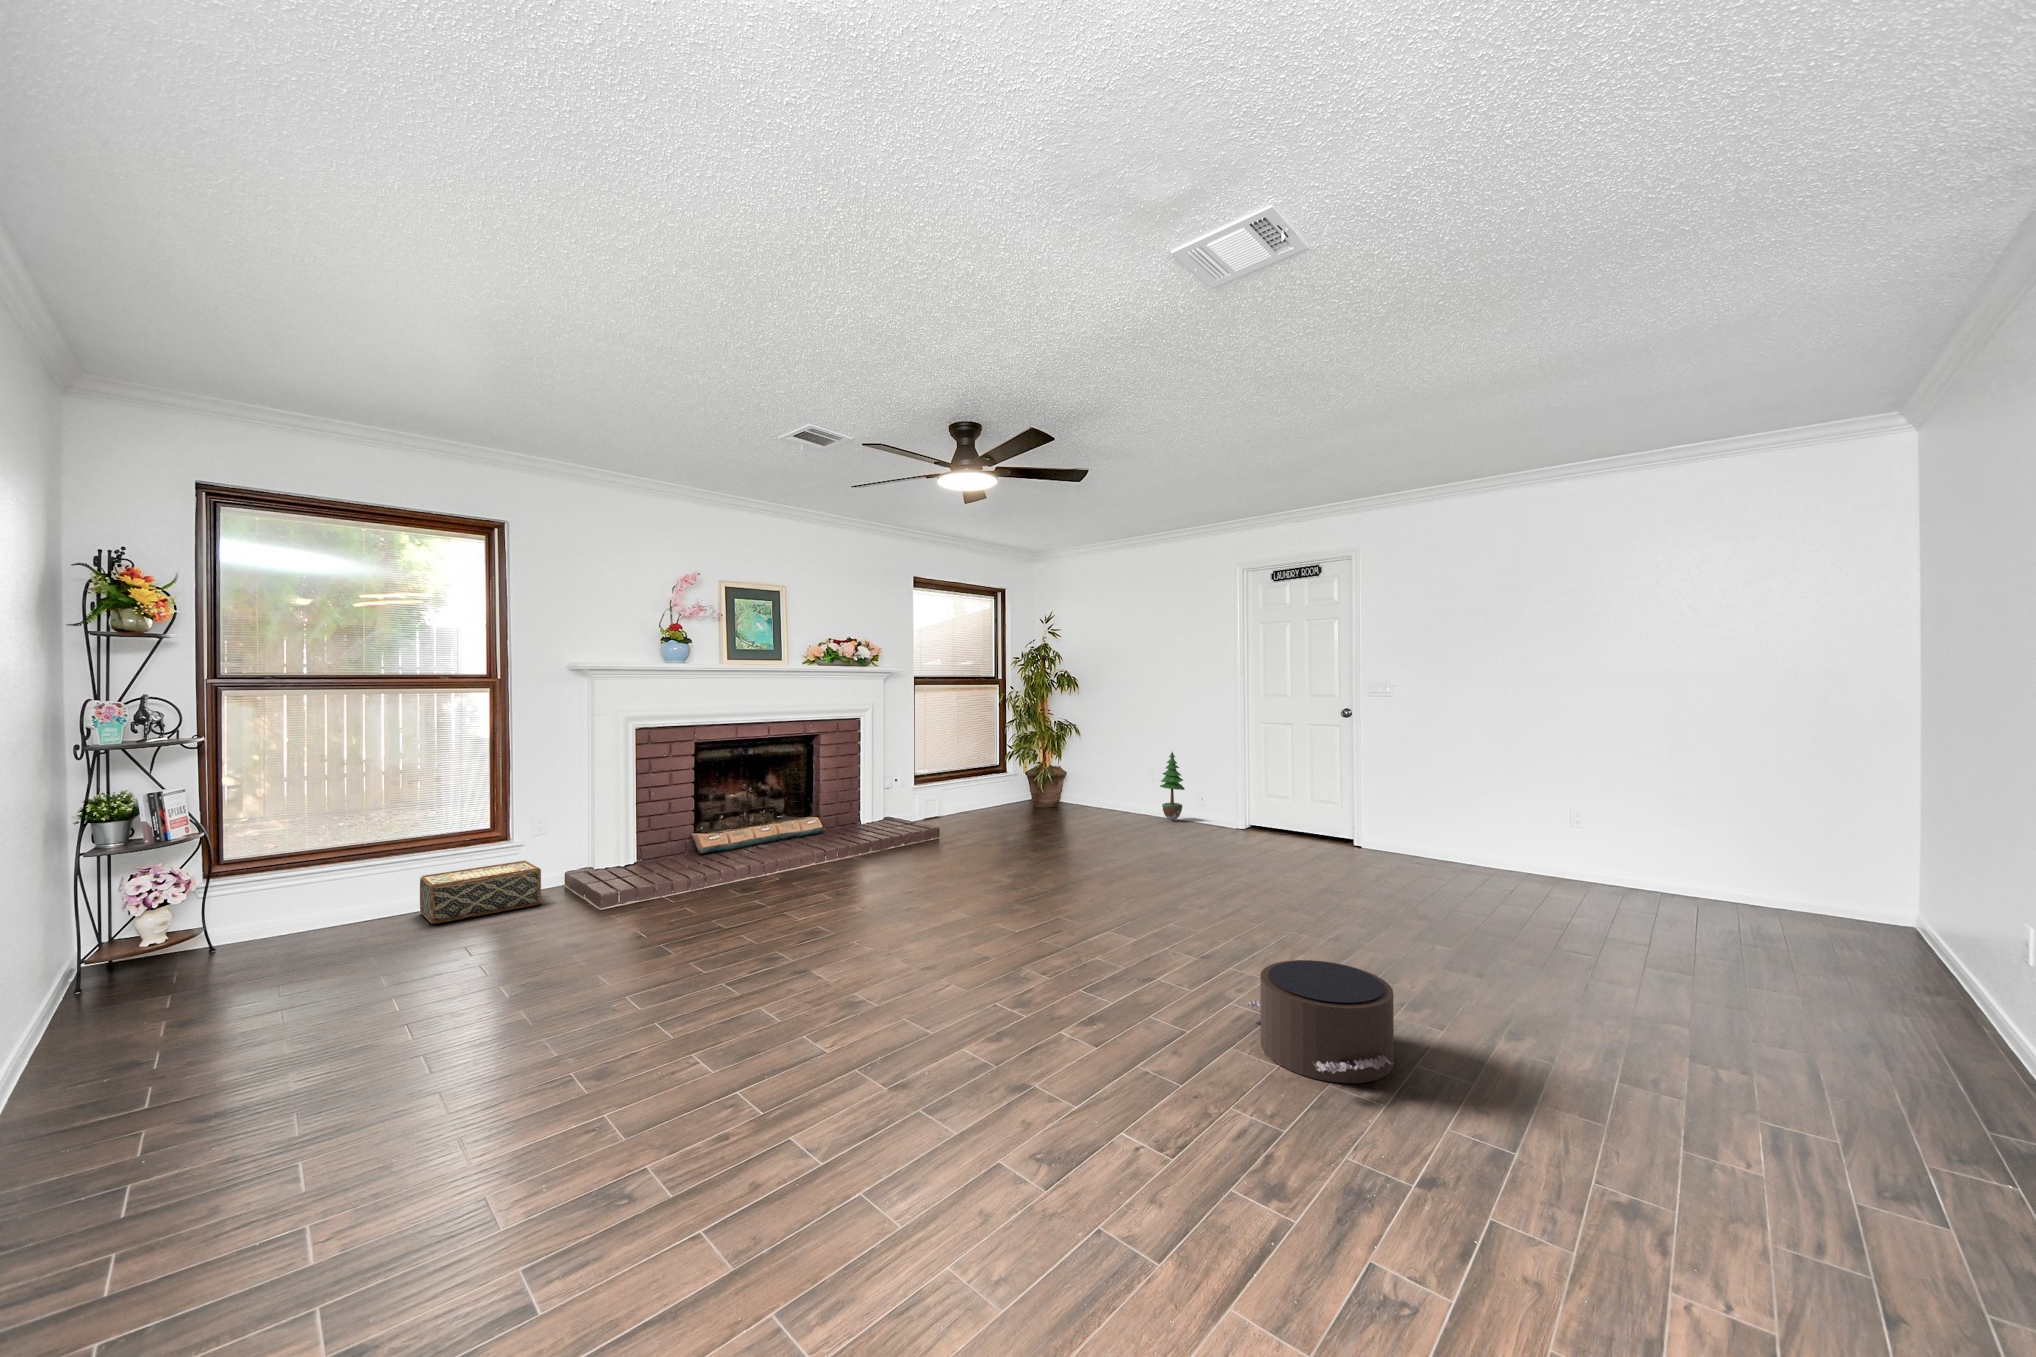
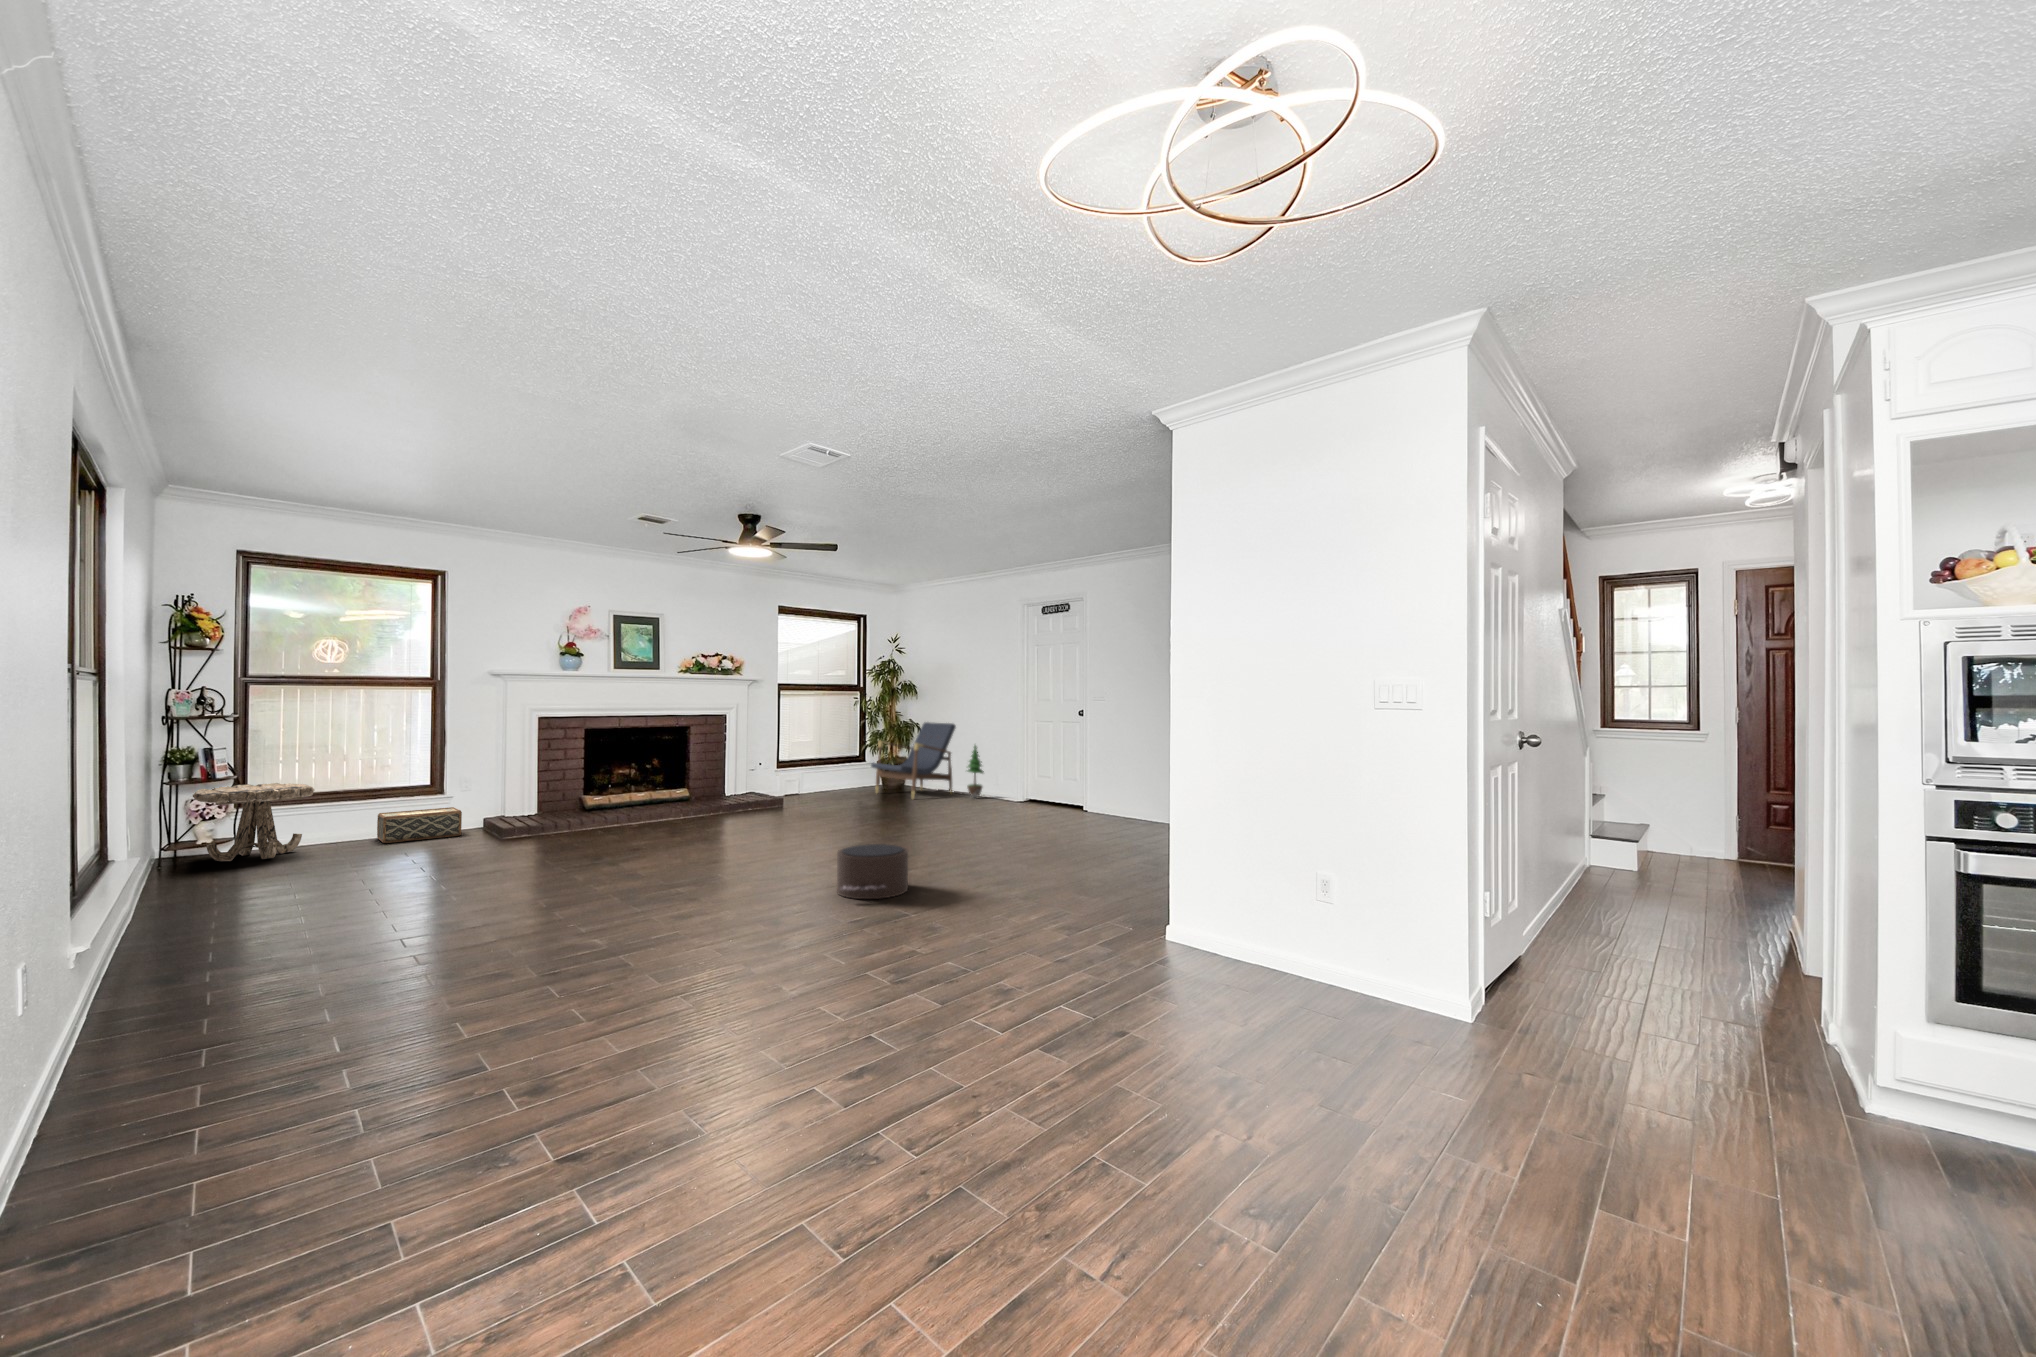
lounge chair: none [1032,723,1135,824] -> present [871,722,956,798]
side table: none [130,840,327,976] -> present [193,783,314,861]

